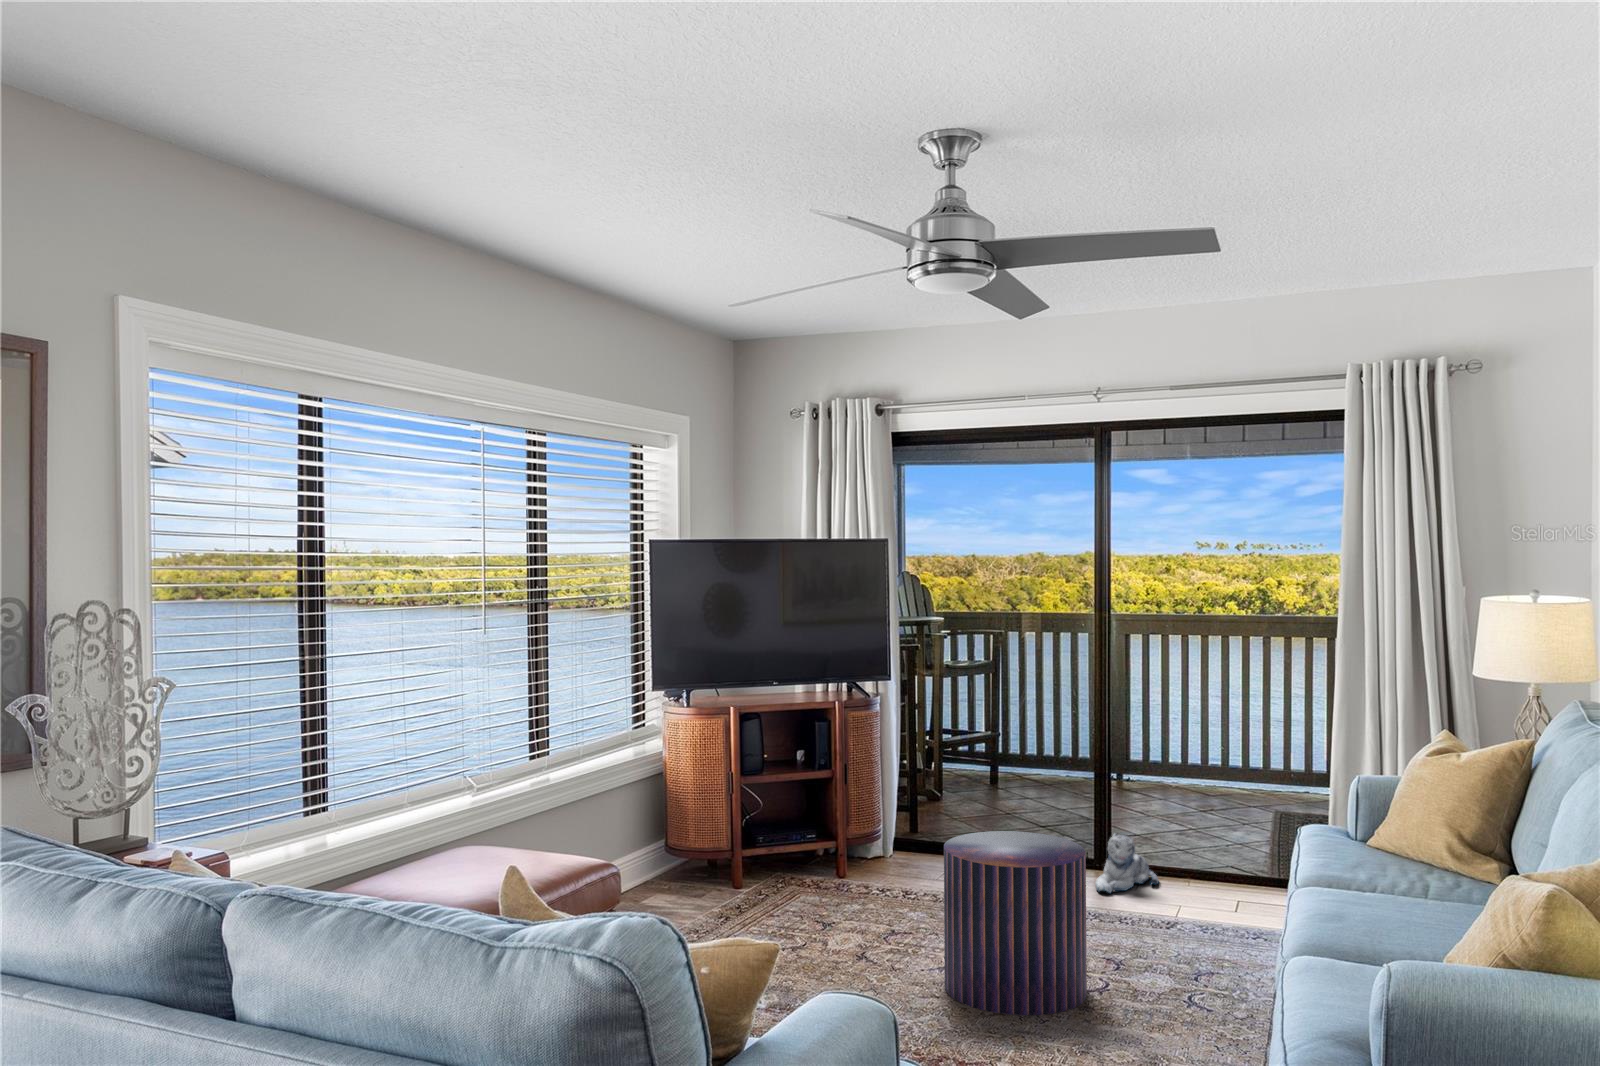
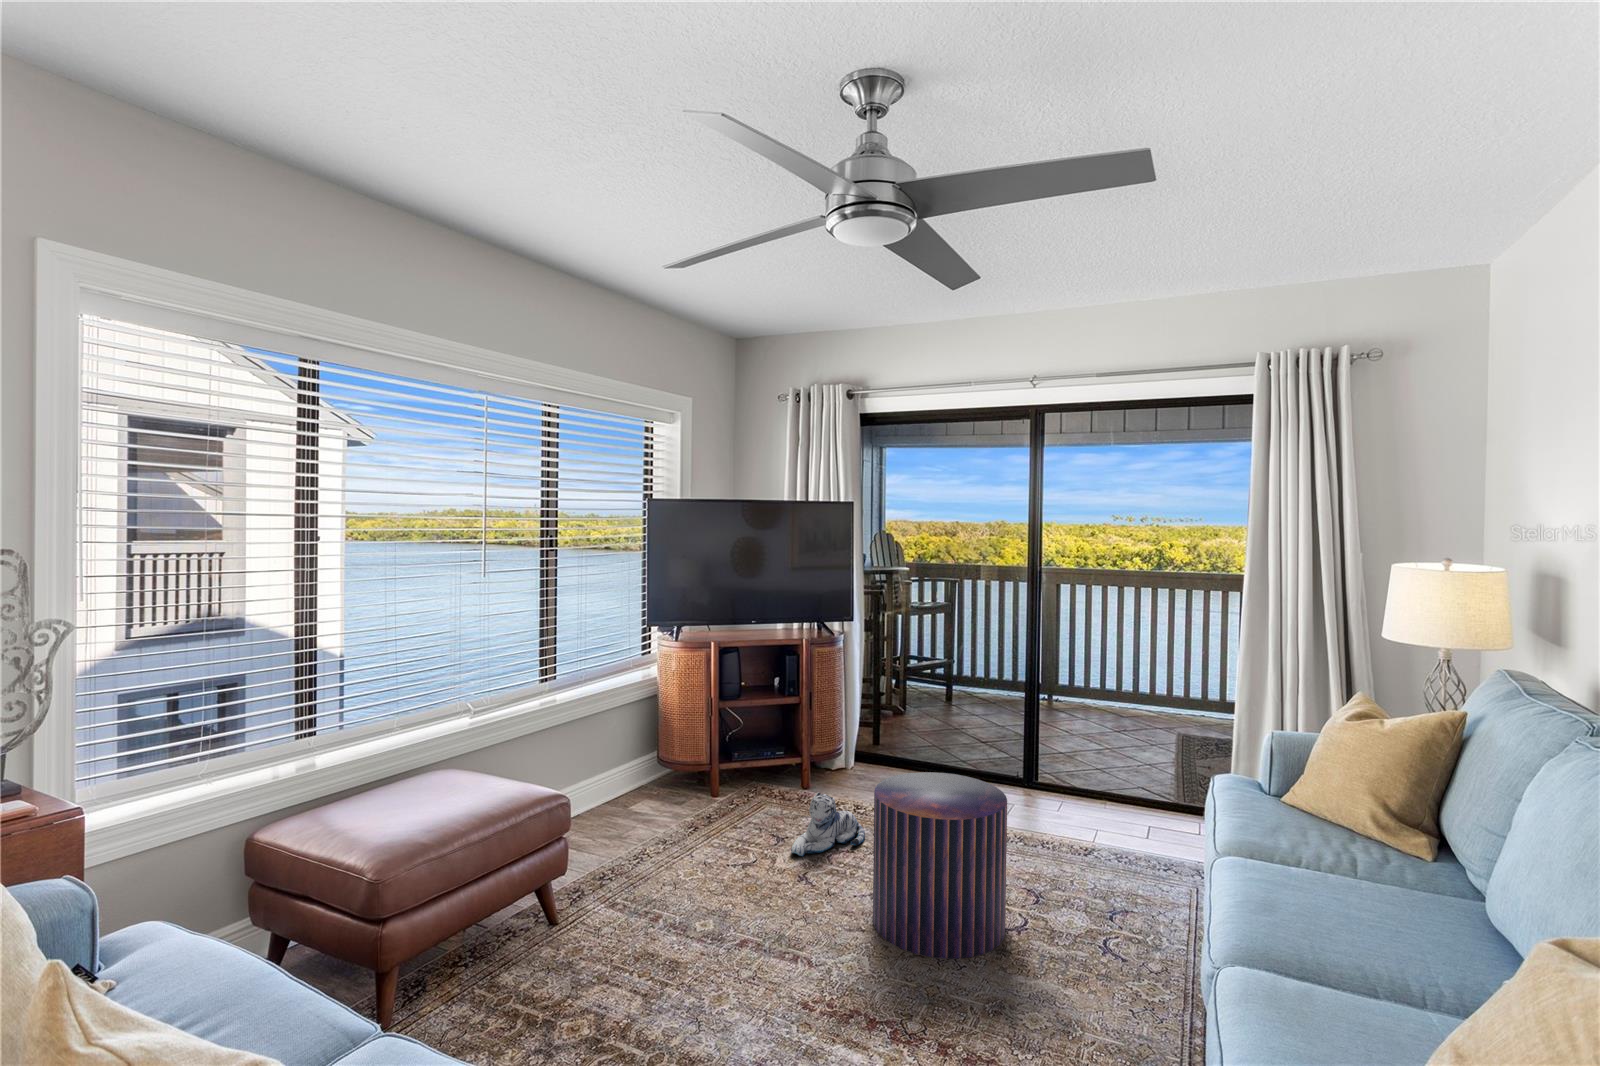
plush toy: present [1095,833,1159,894] -> present [791,792,865,856]

